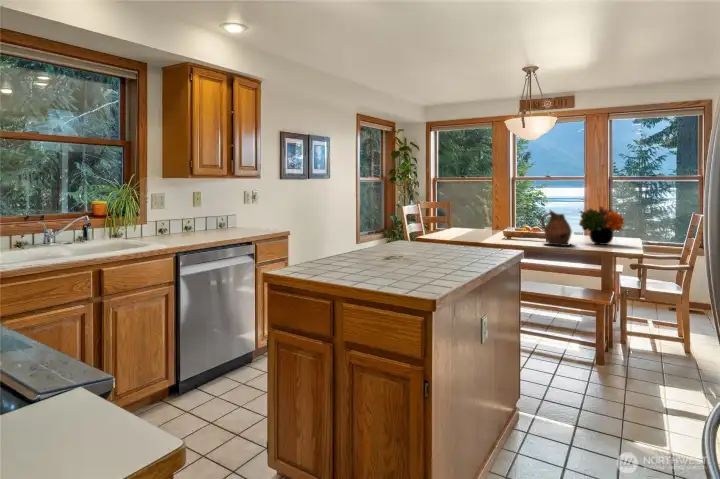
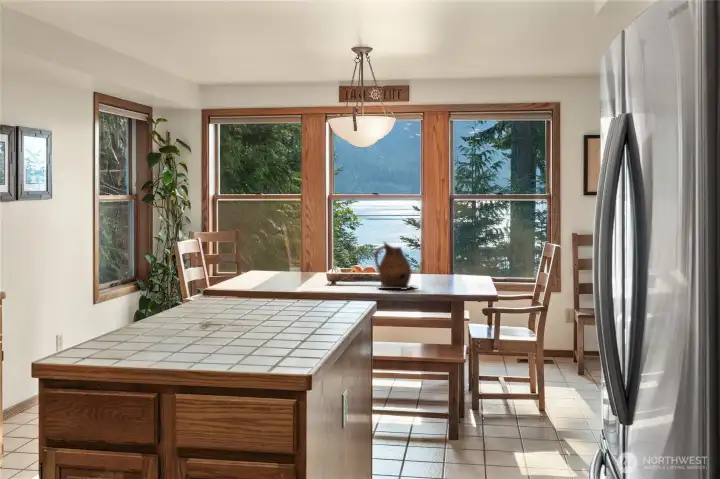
flower arrangement: present [579,207,625,245] -> none [417,236,472,285]

